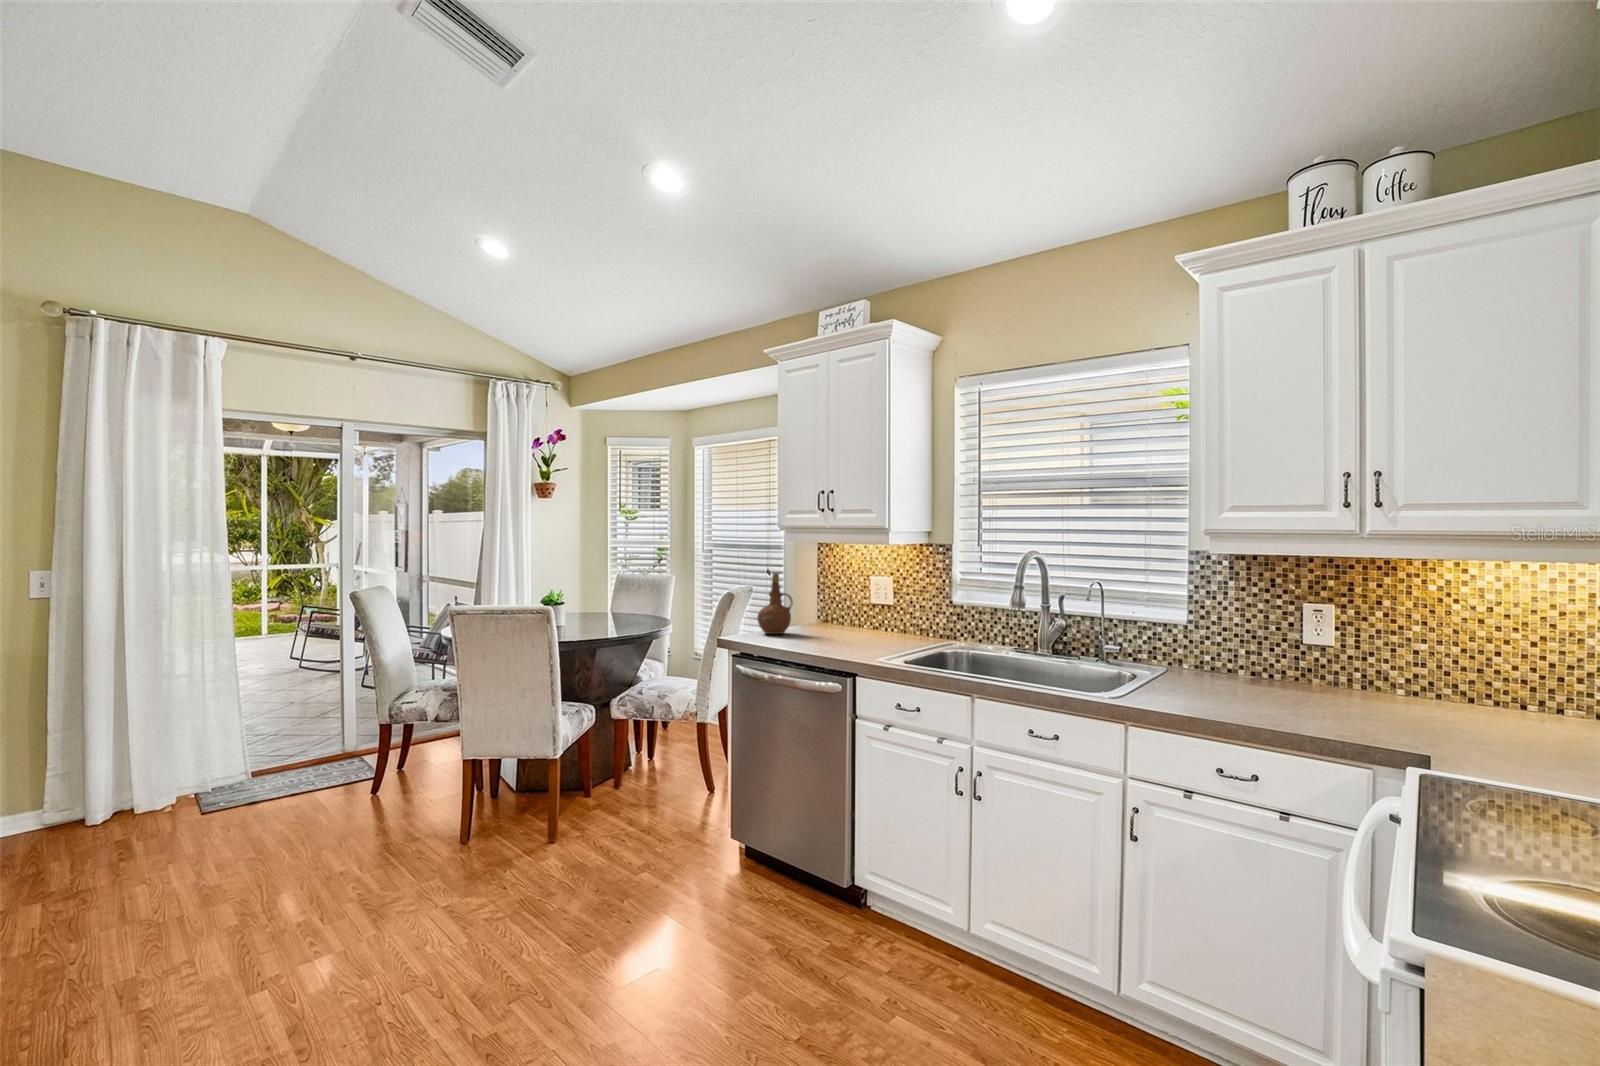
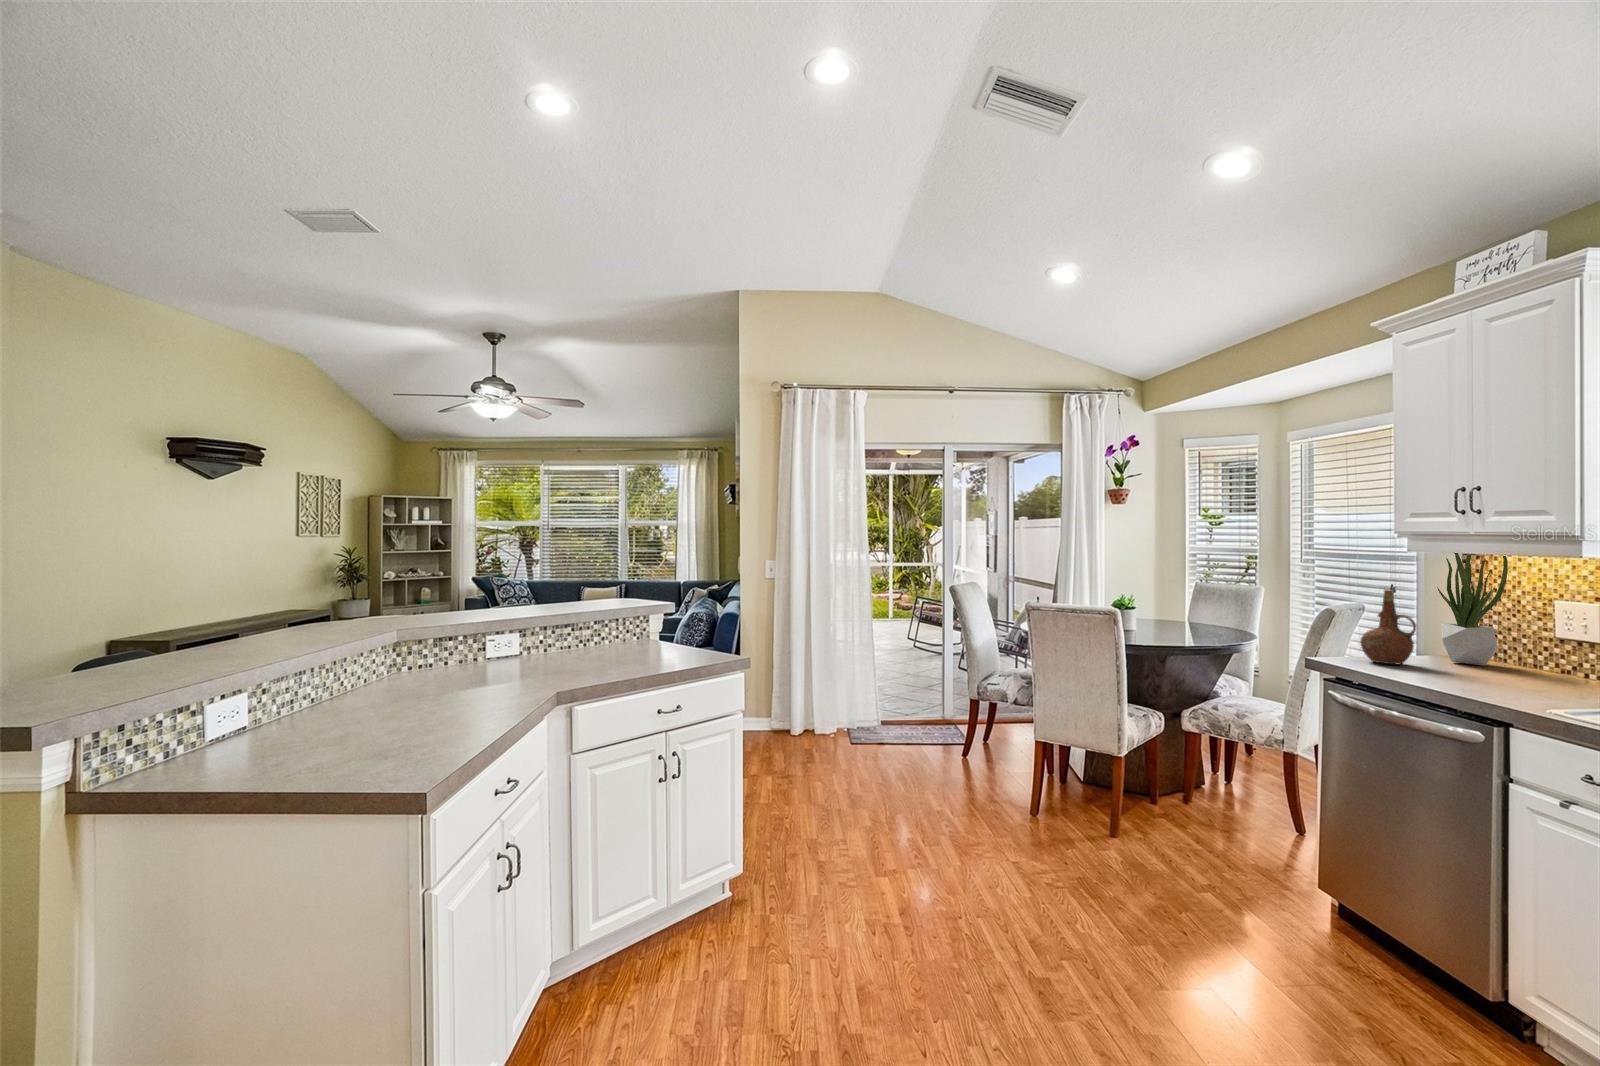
potted plant: none [803,537,842,628] -> present [1438,553,1508,666]

